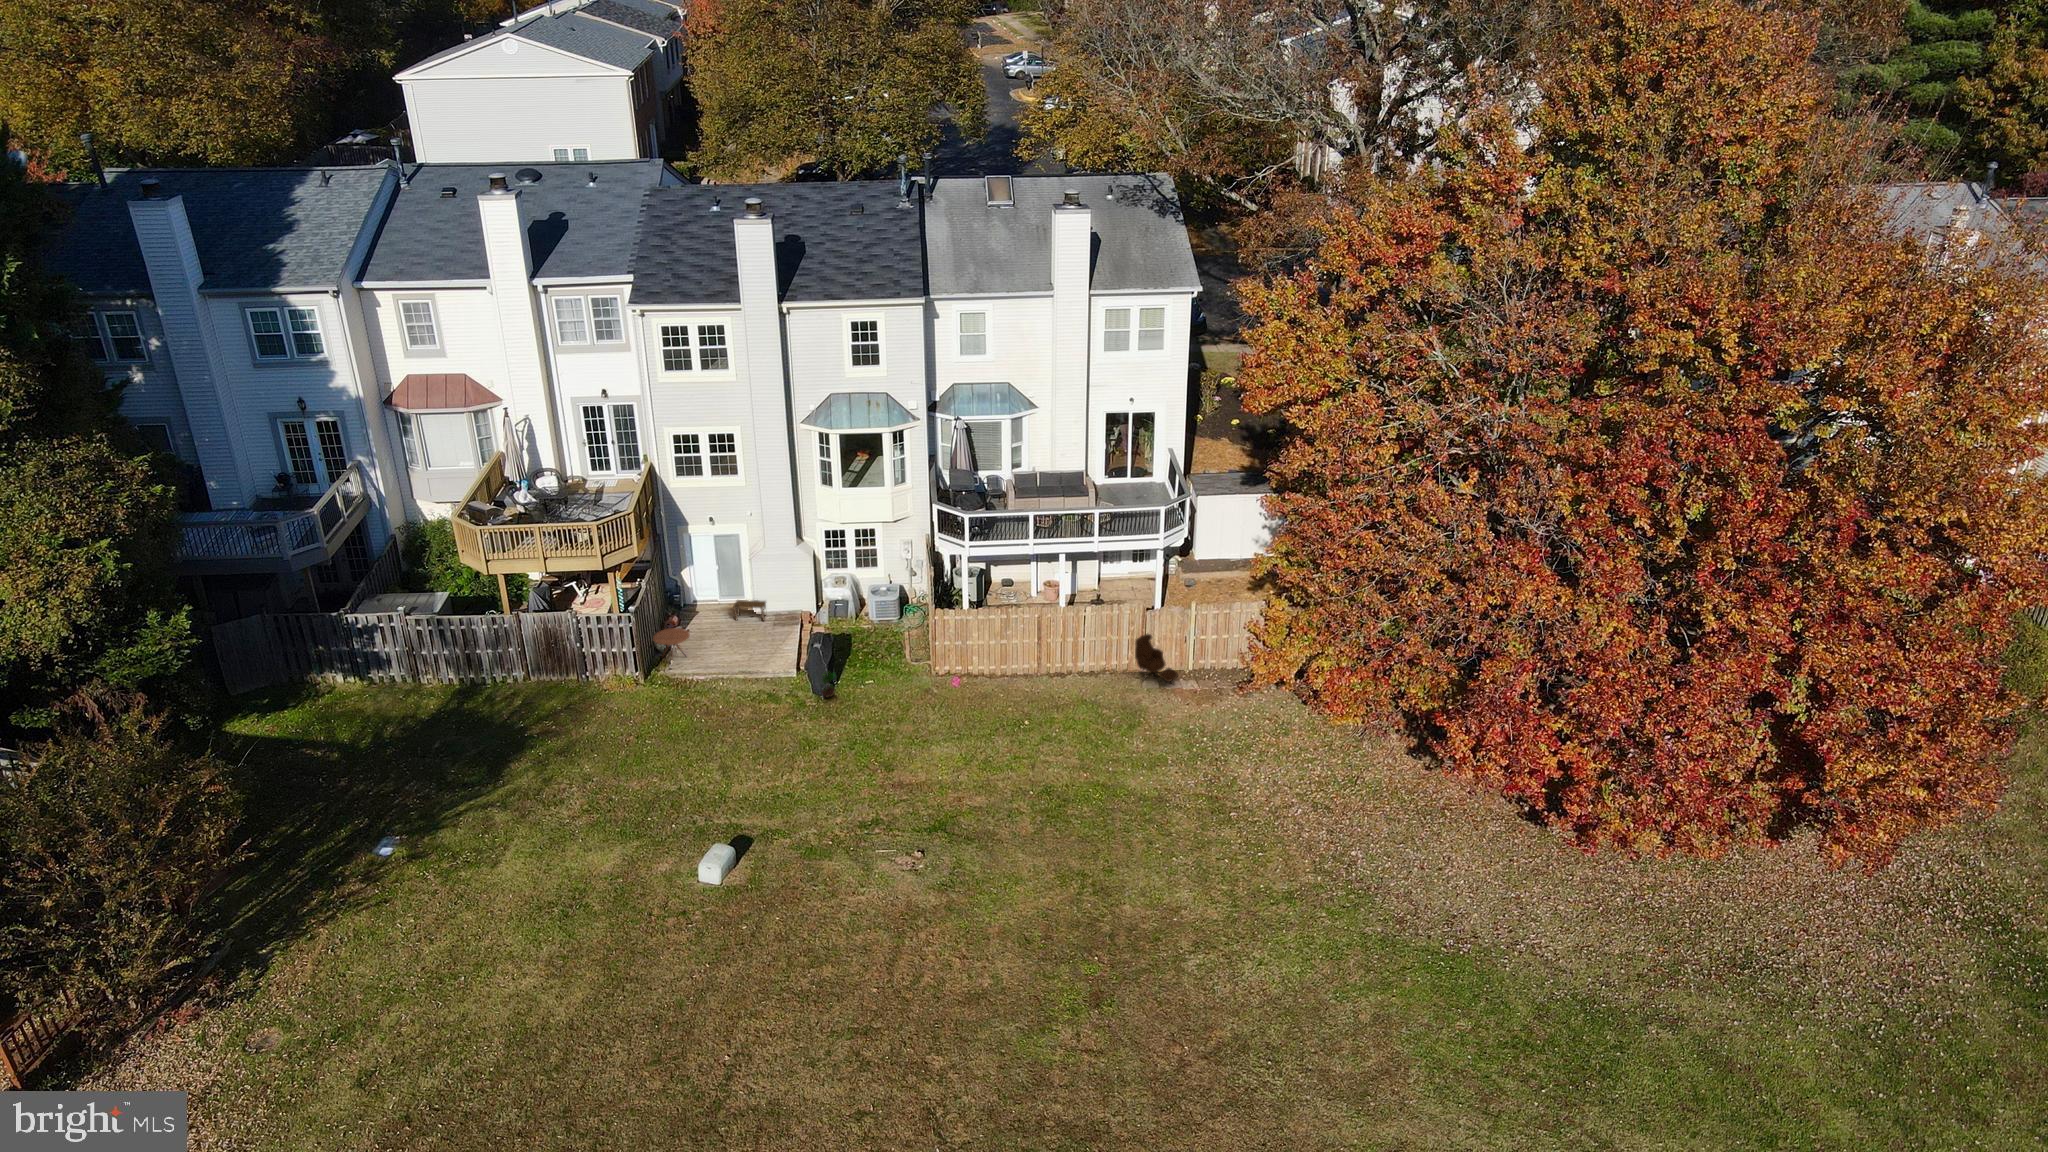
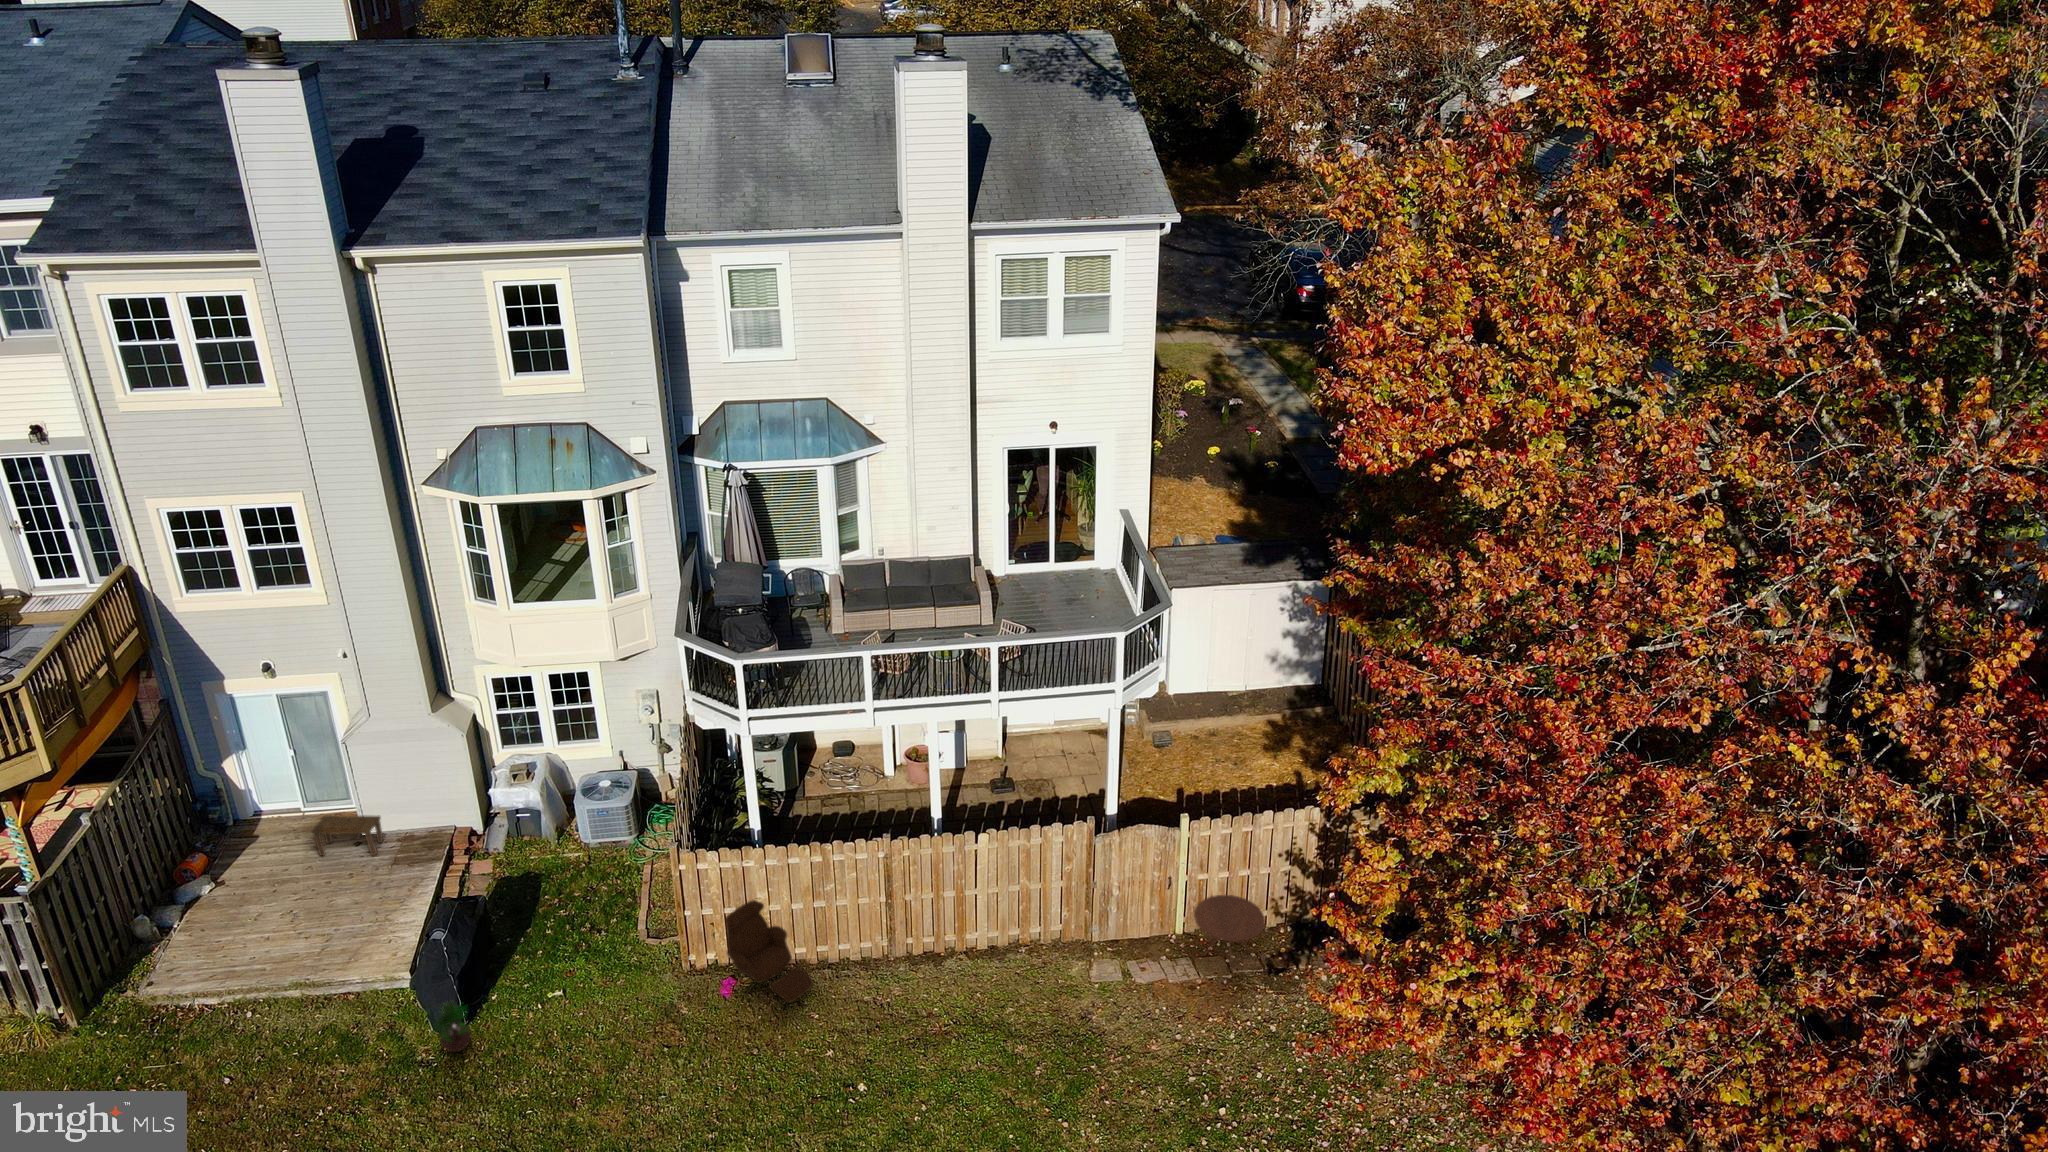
round table: present [653,628,690,660] -> present [1194,895,1265,966]
lounge chair: present [1135,634,1178,682] -> present [725,900,813,1009]

